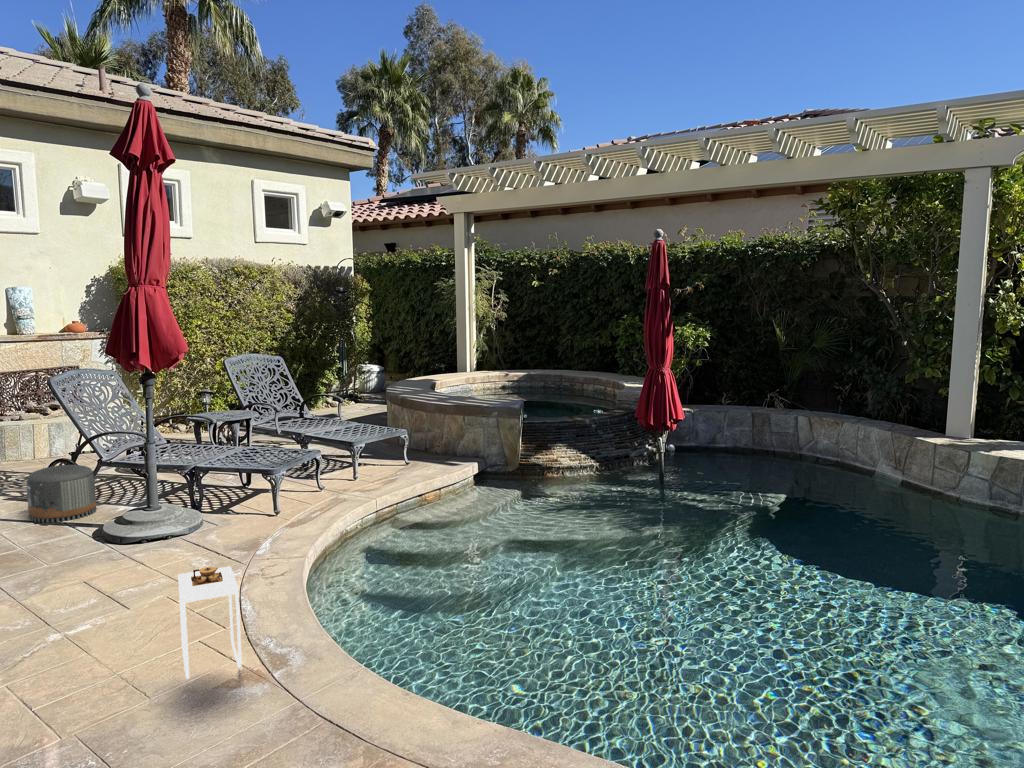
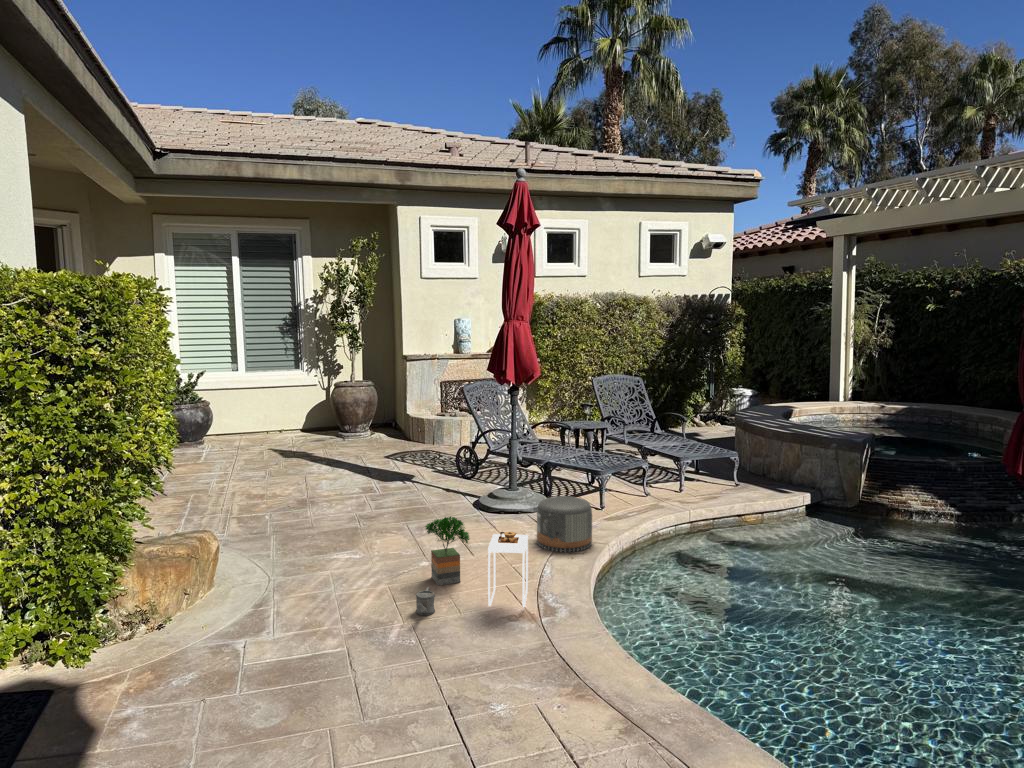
pouf: present [27,465,96,523] -> present [537,496,592,552]
potted tree: none [55,560,137,667] -> present [425,516,470,585]
watering can: none [65,676,101,724] -> present [416,587,435,615]

